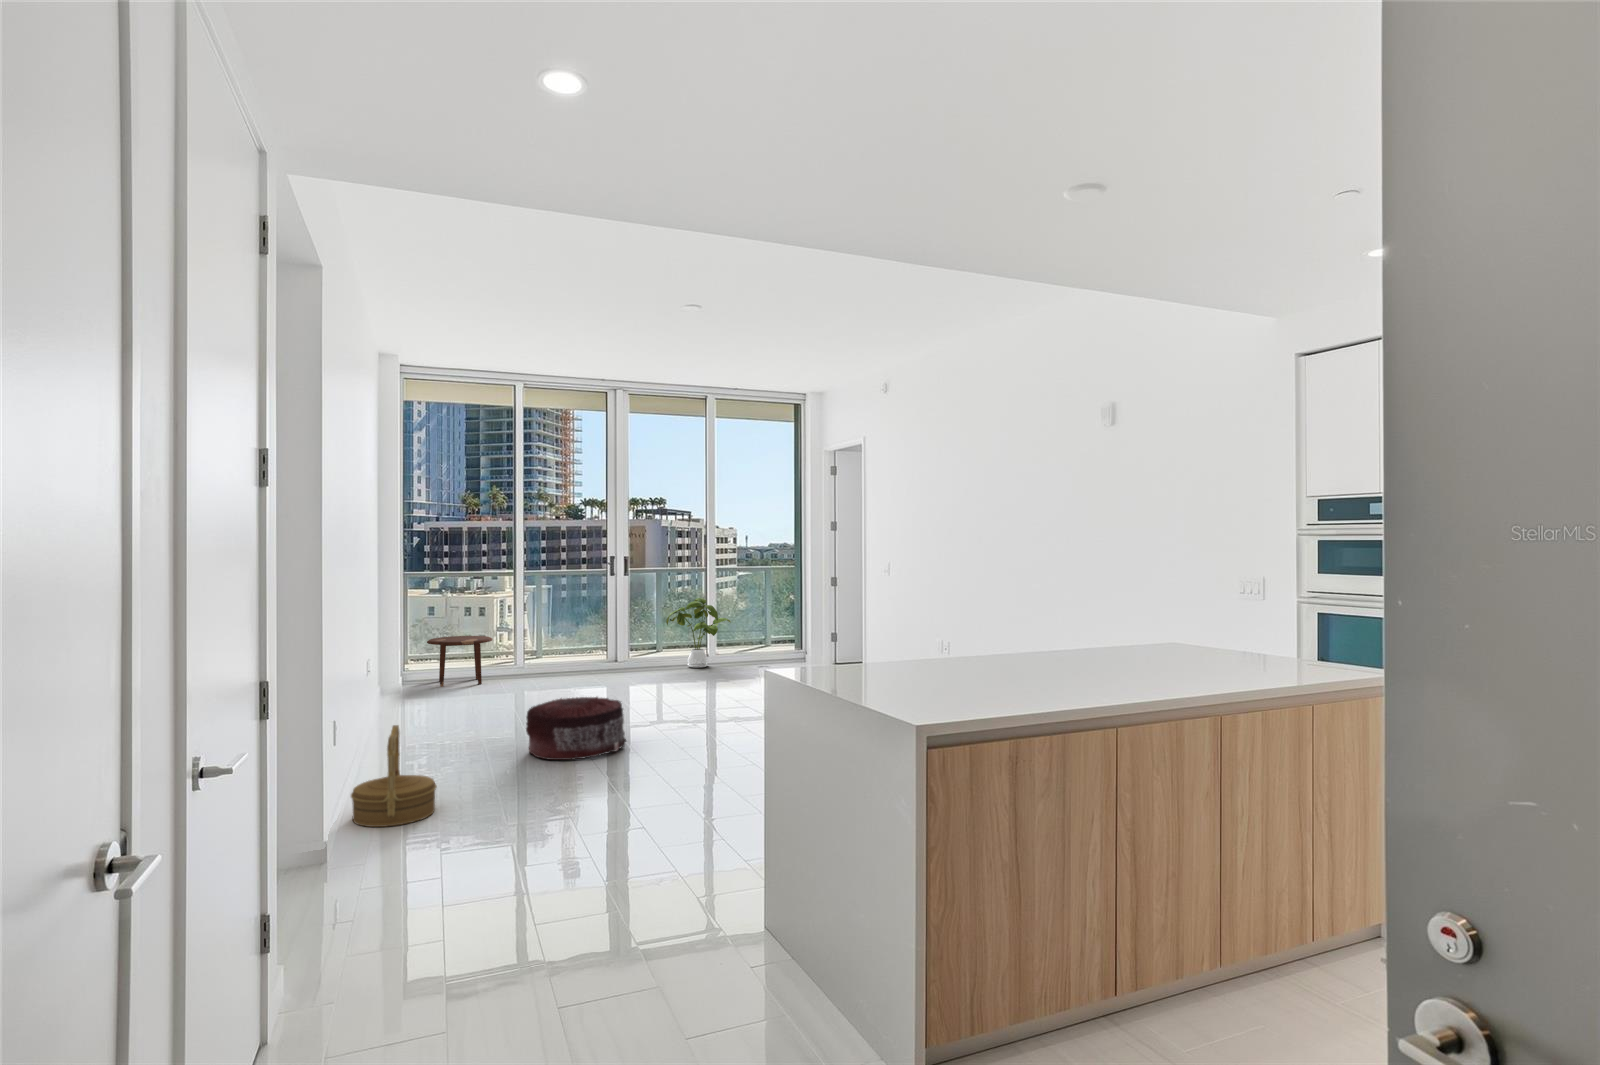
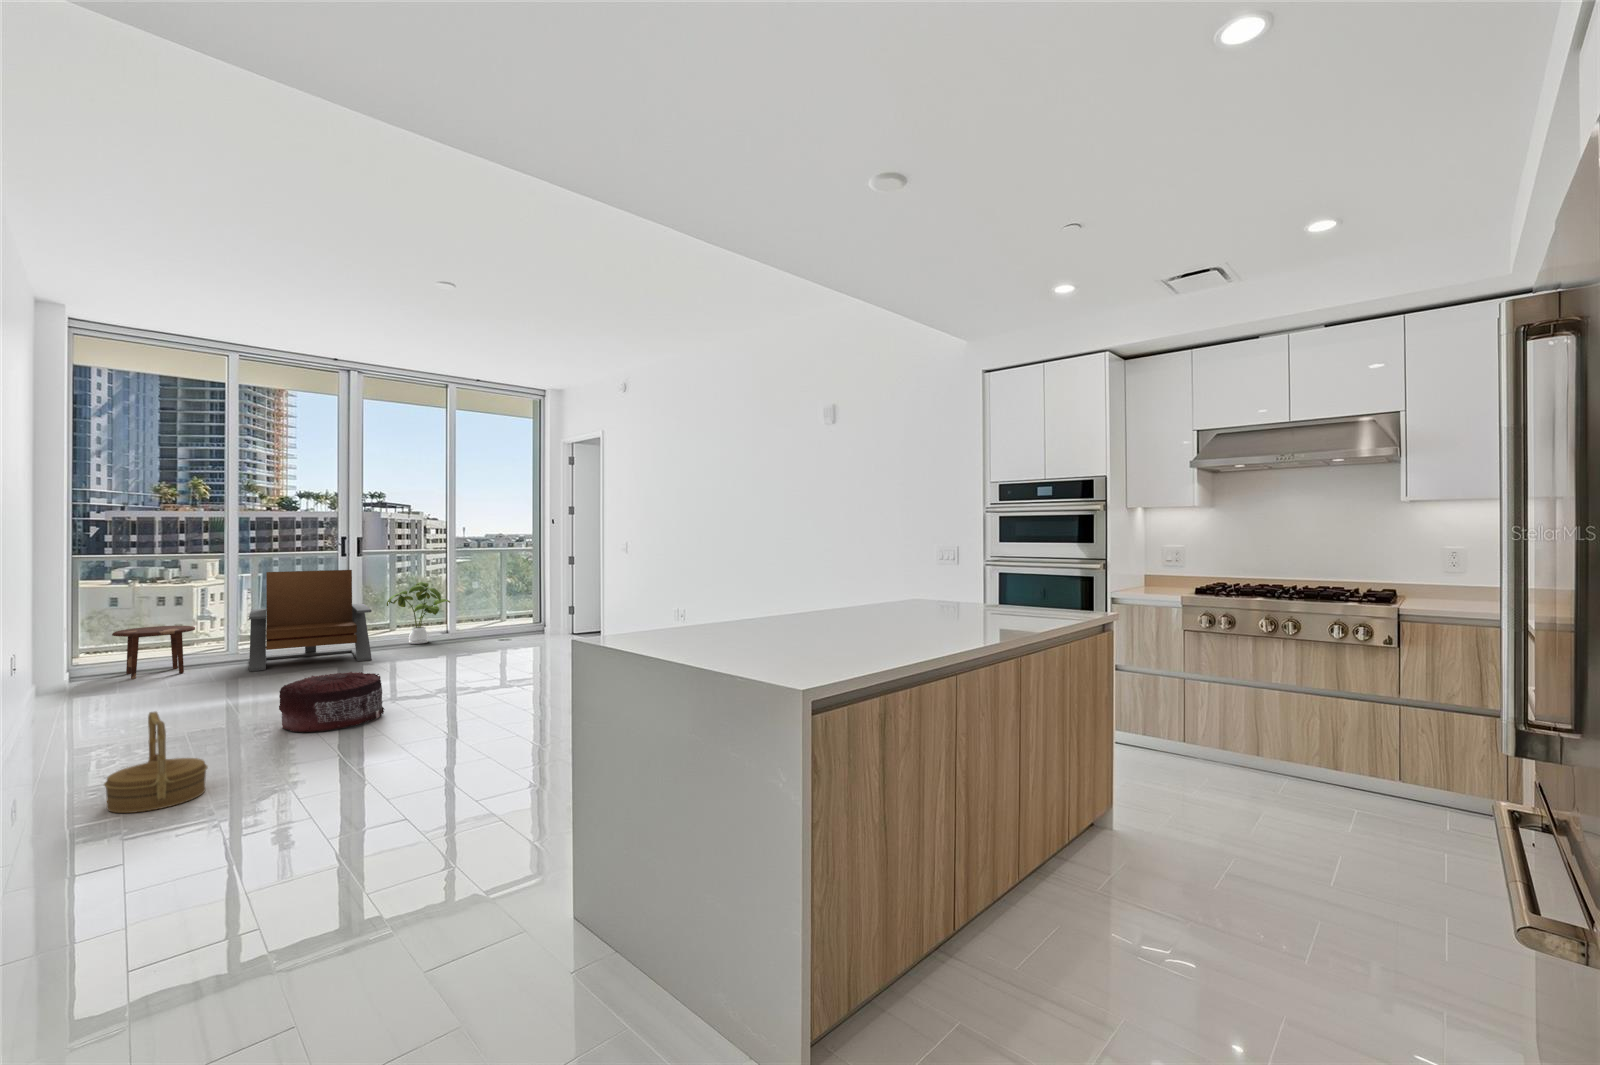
lounge chair: none [533,583,644,687] -> present [249,570,372,671]

